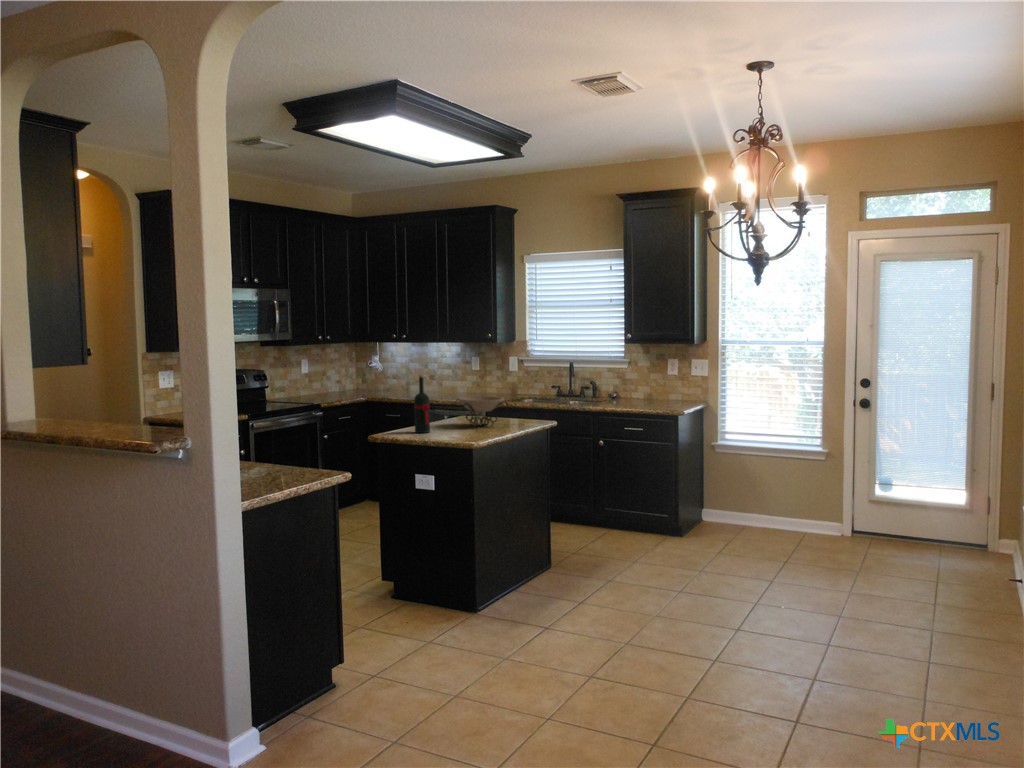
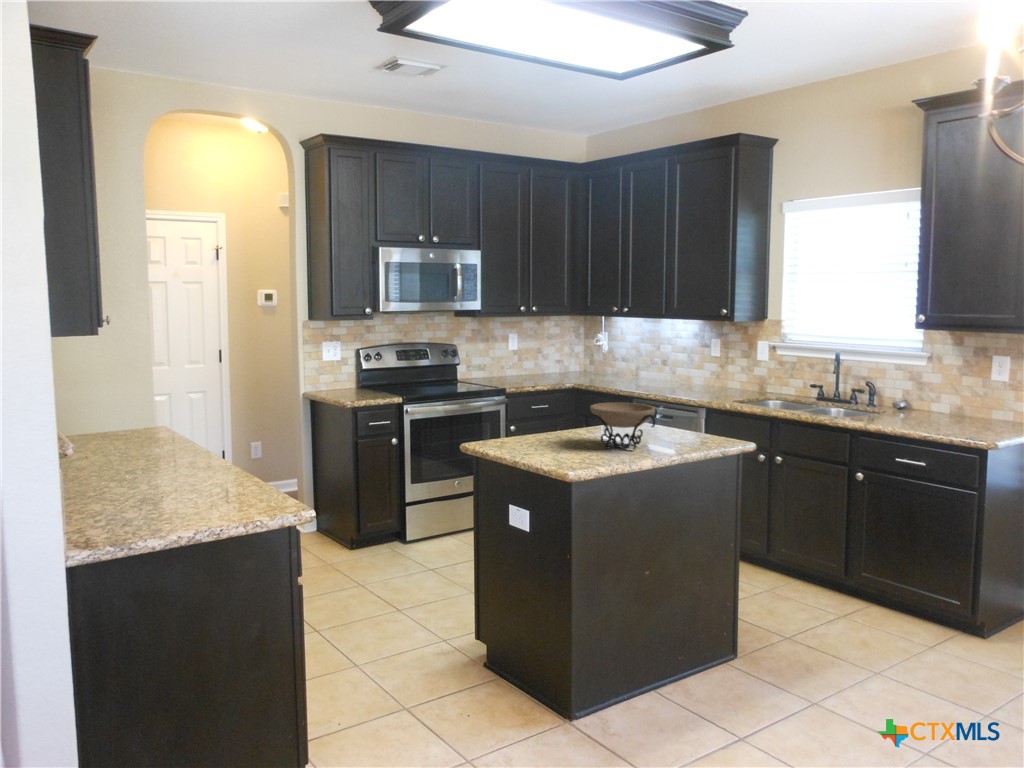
wine bottle: present [414,375,430,433] -> none [517,369,538,453]

